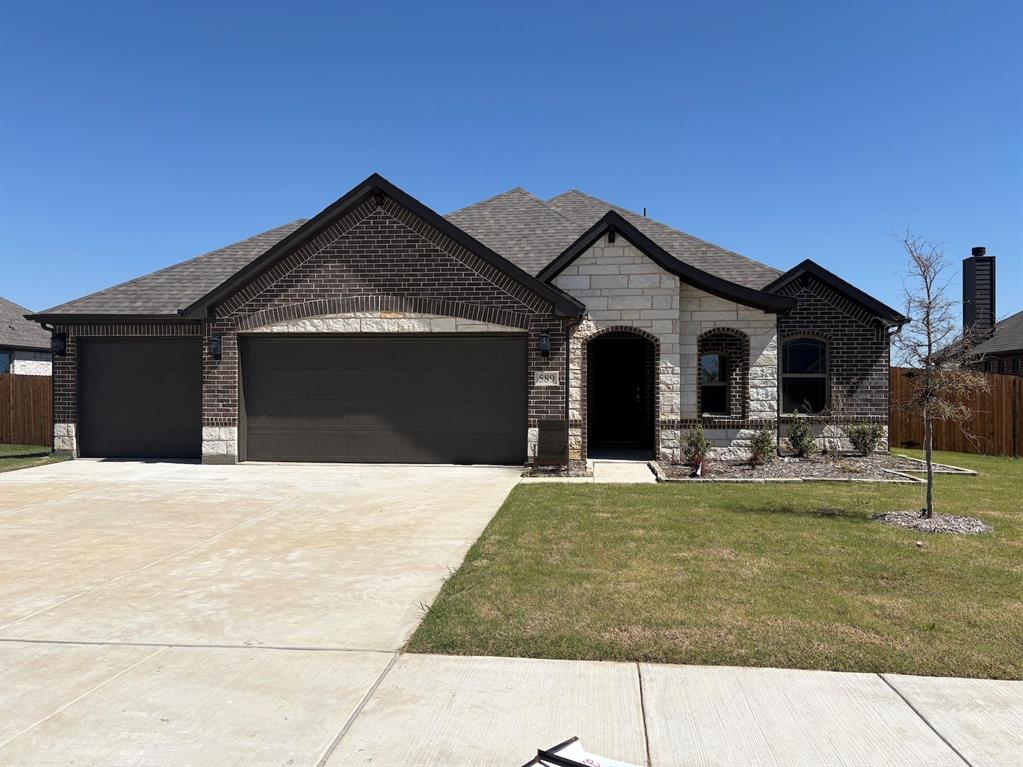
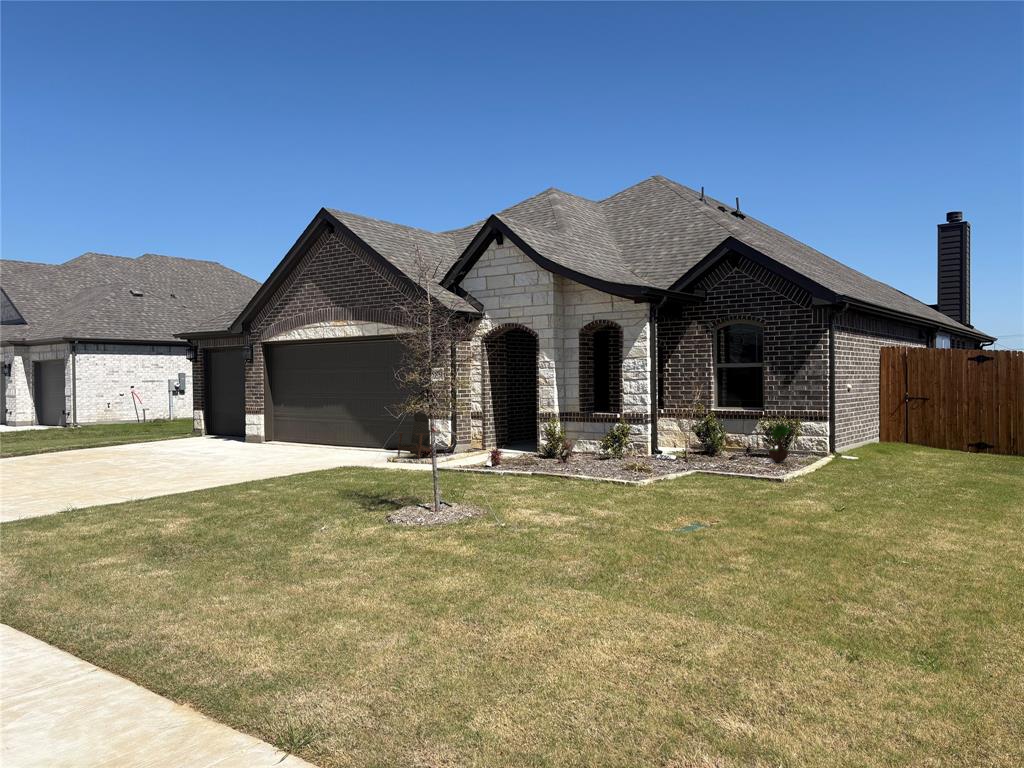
potted tree: none [868,423,892,459] -> present [769,424,790,462]

